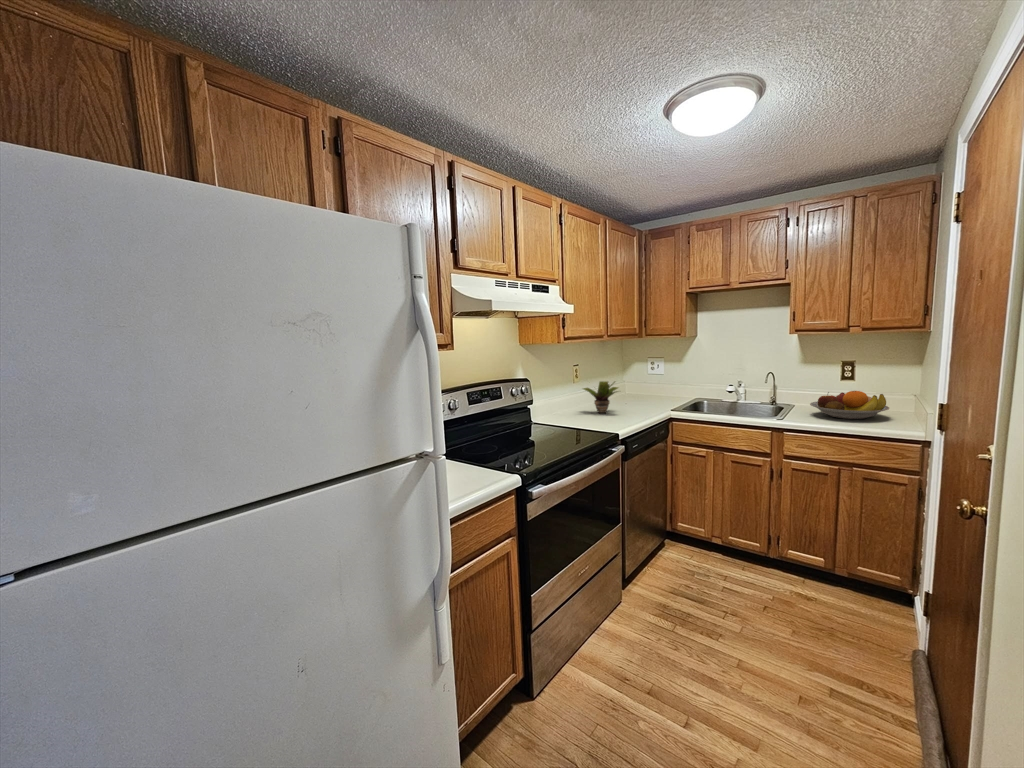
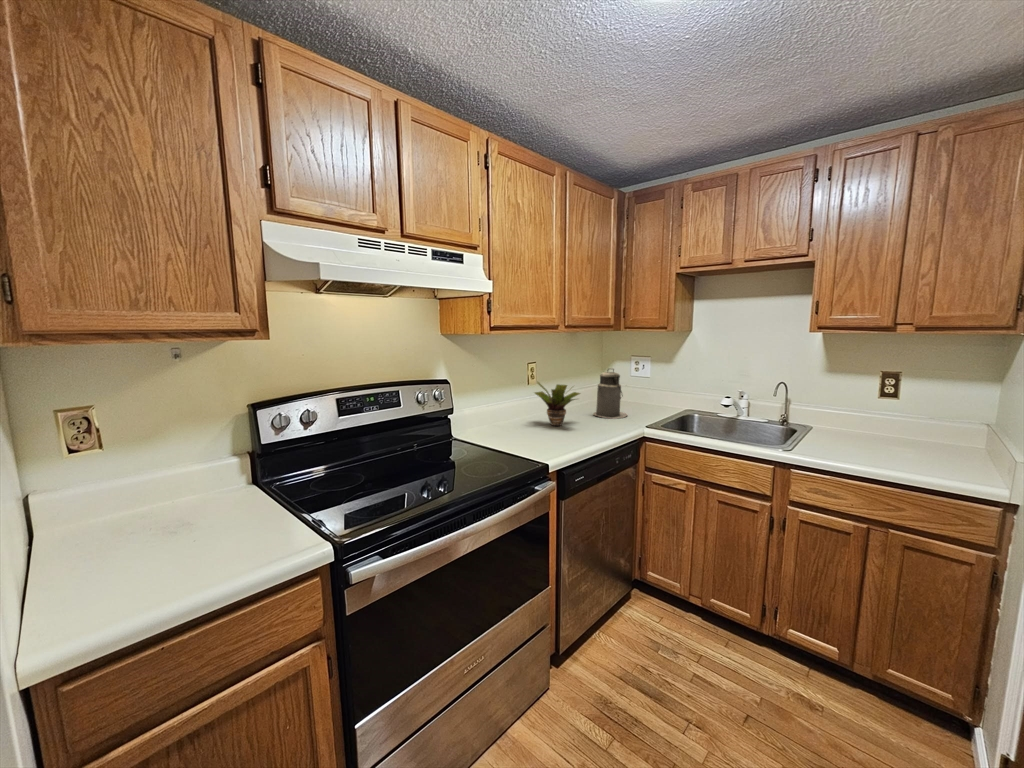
canister: none [625,368,652,407] -> present [594,368,627,419]
fruit bowl: present [810,391,889,419] -> none [833,414,949,456]

